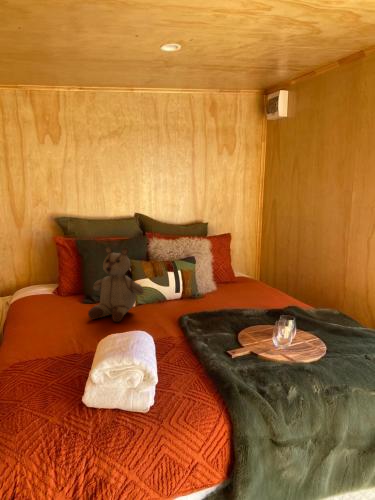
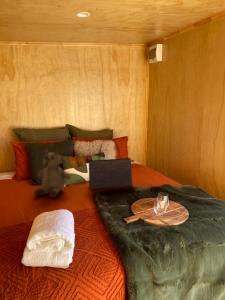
tote bag: none [171,234,242,312] -> present [89,139,134,189]

